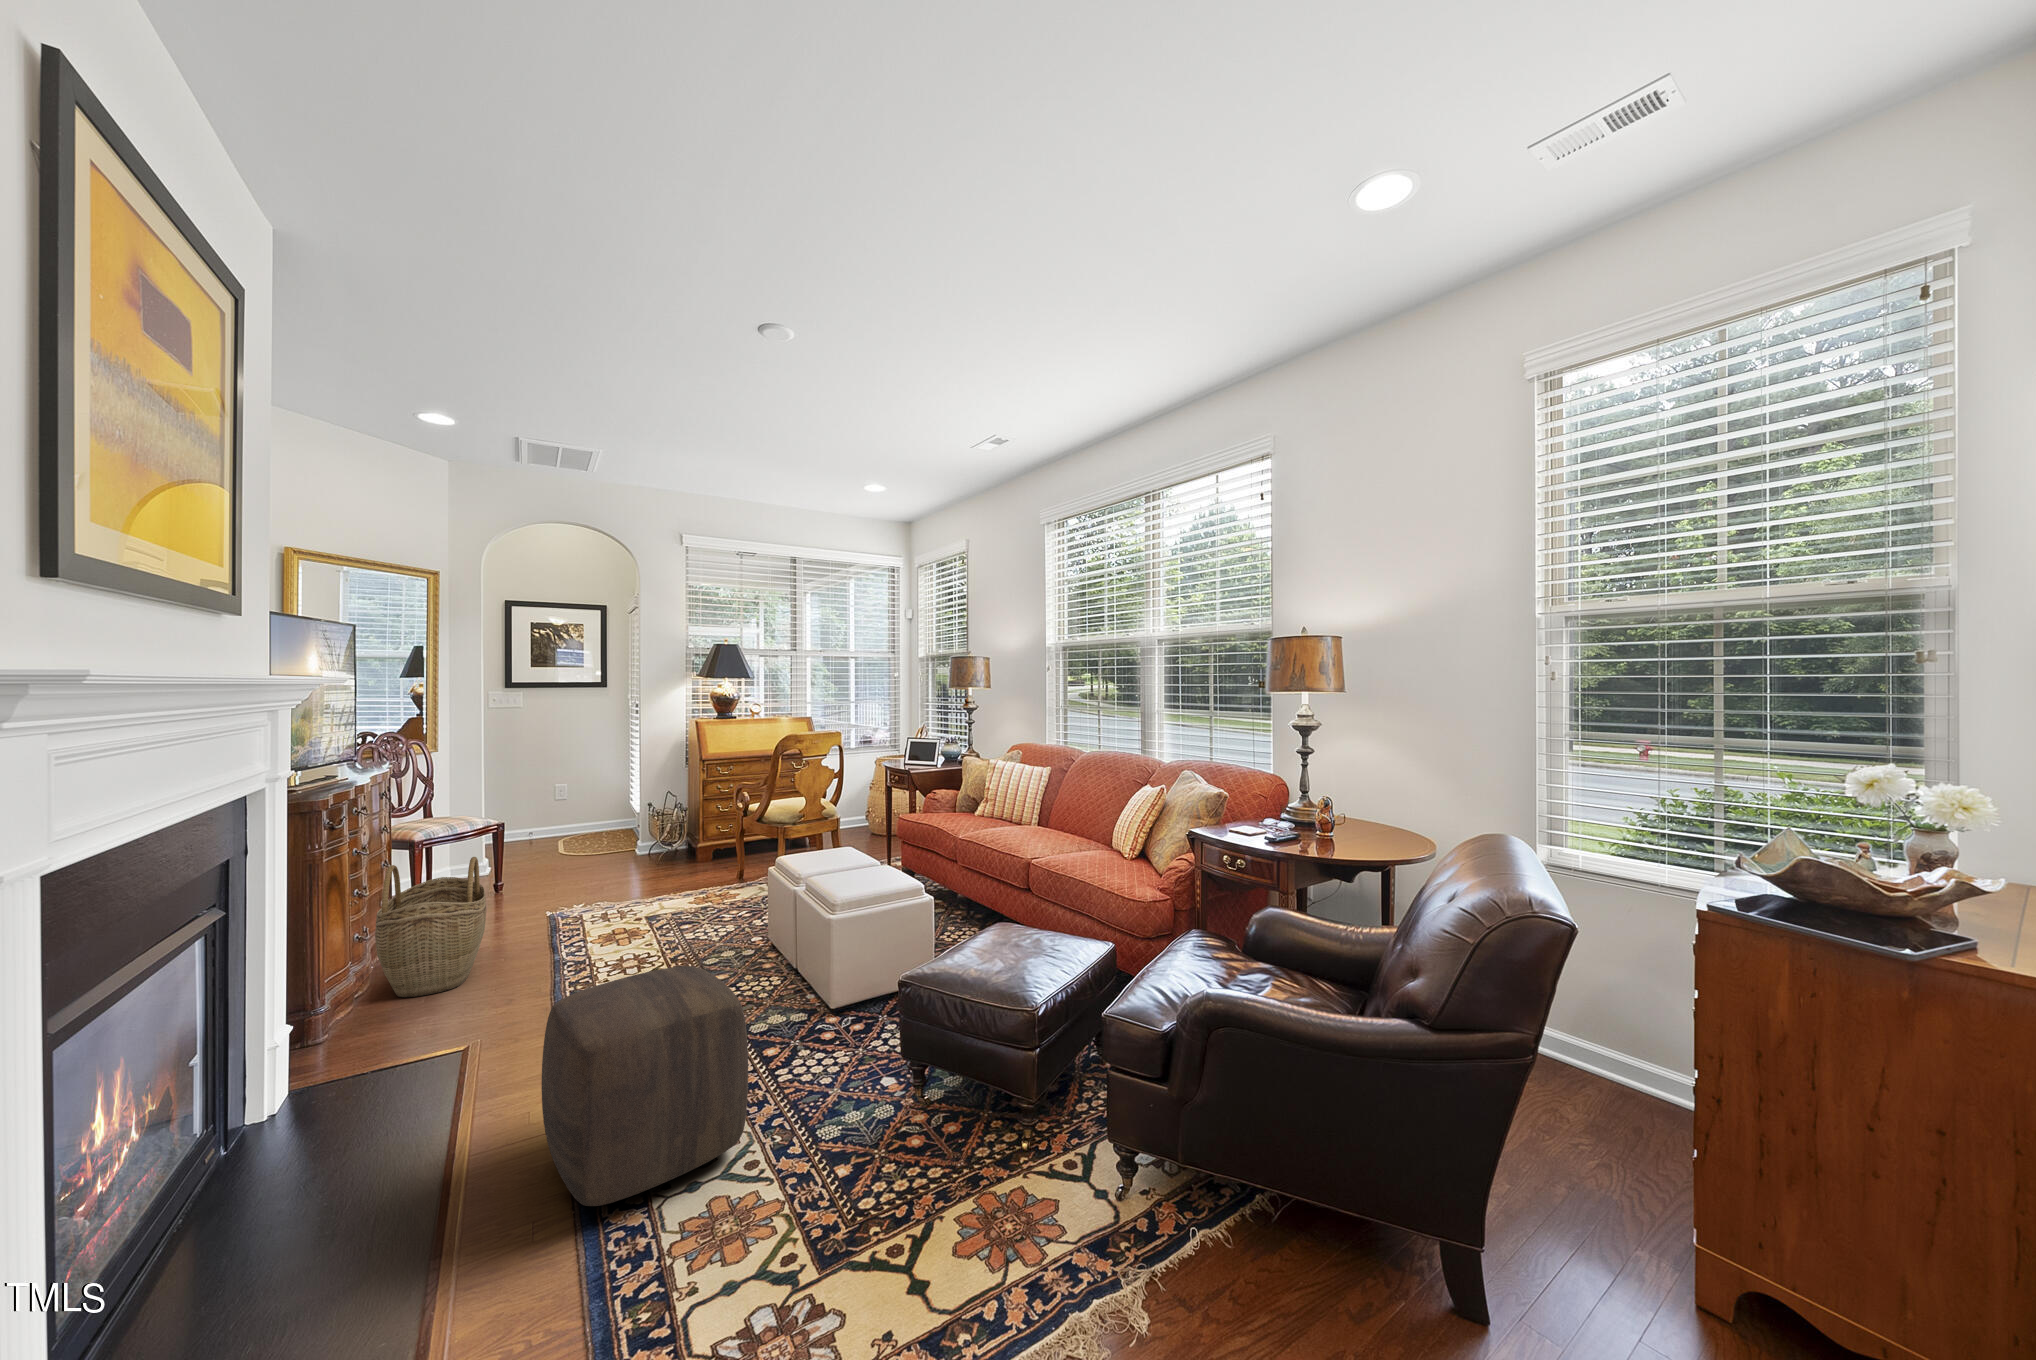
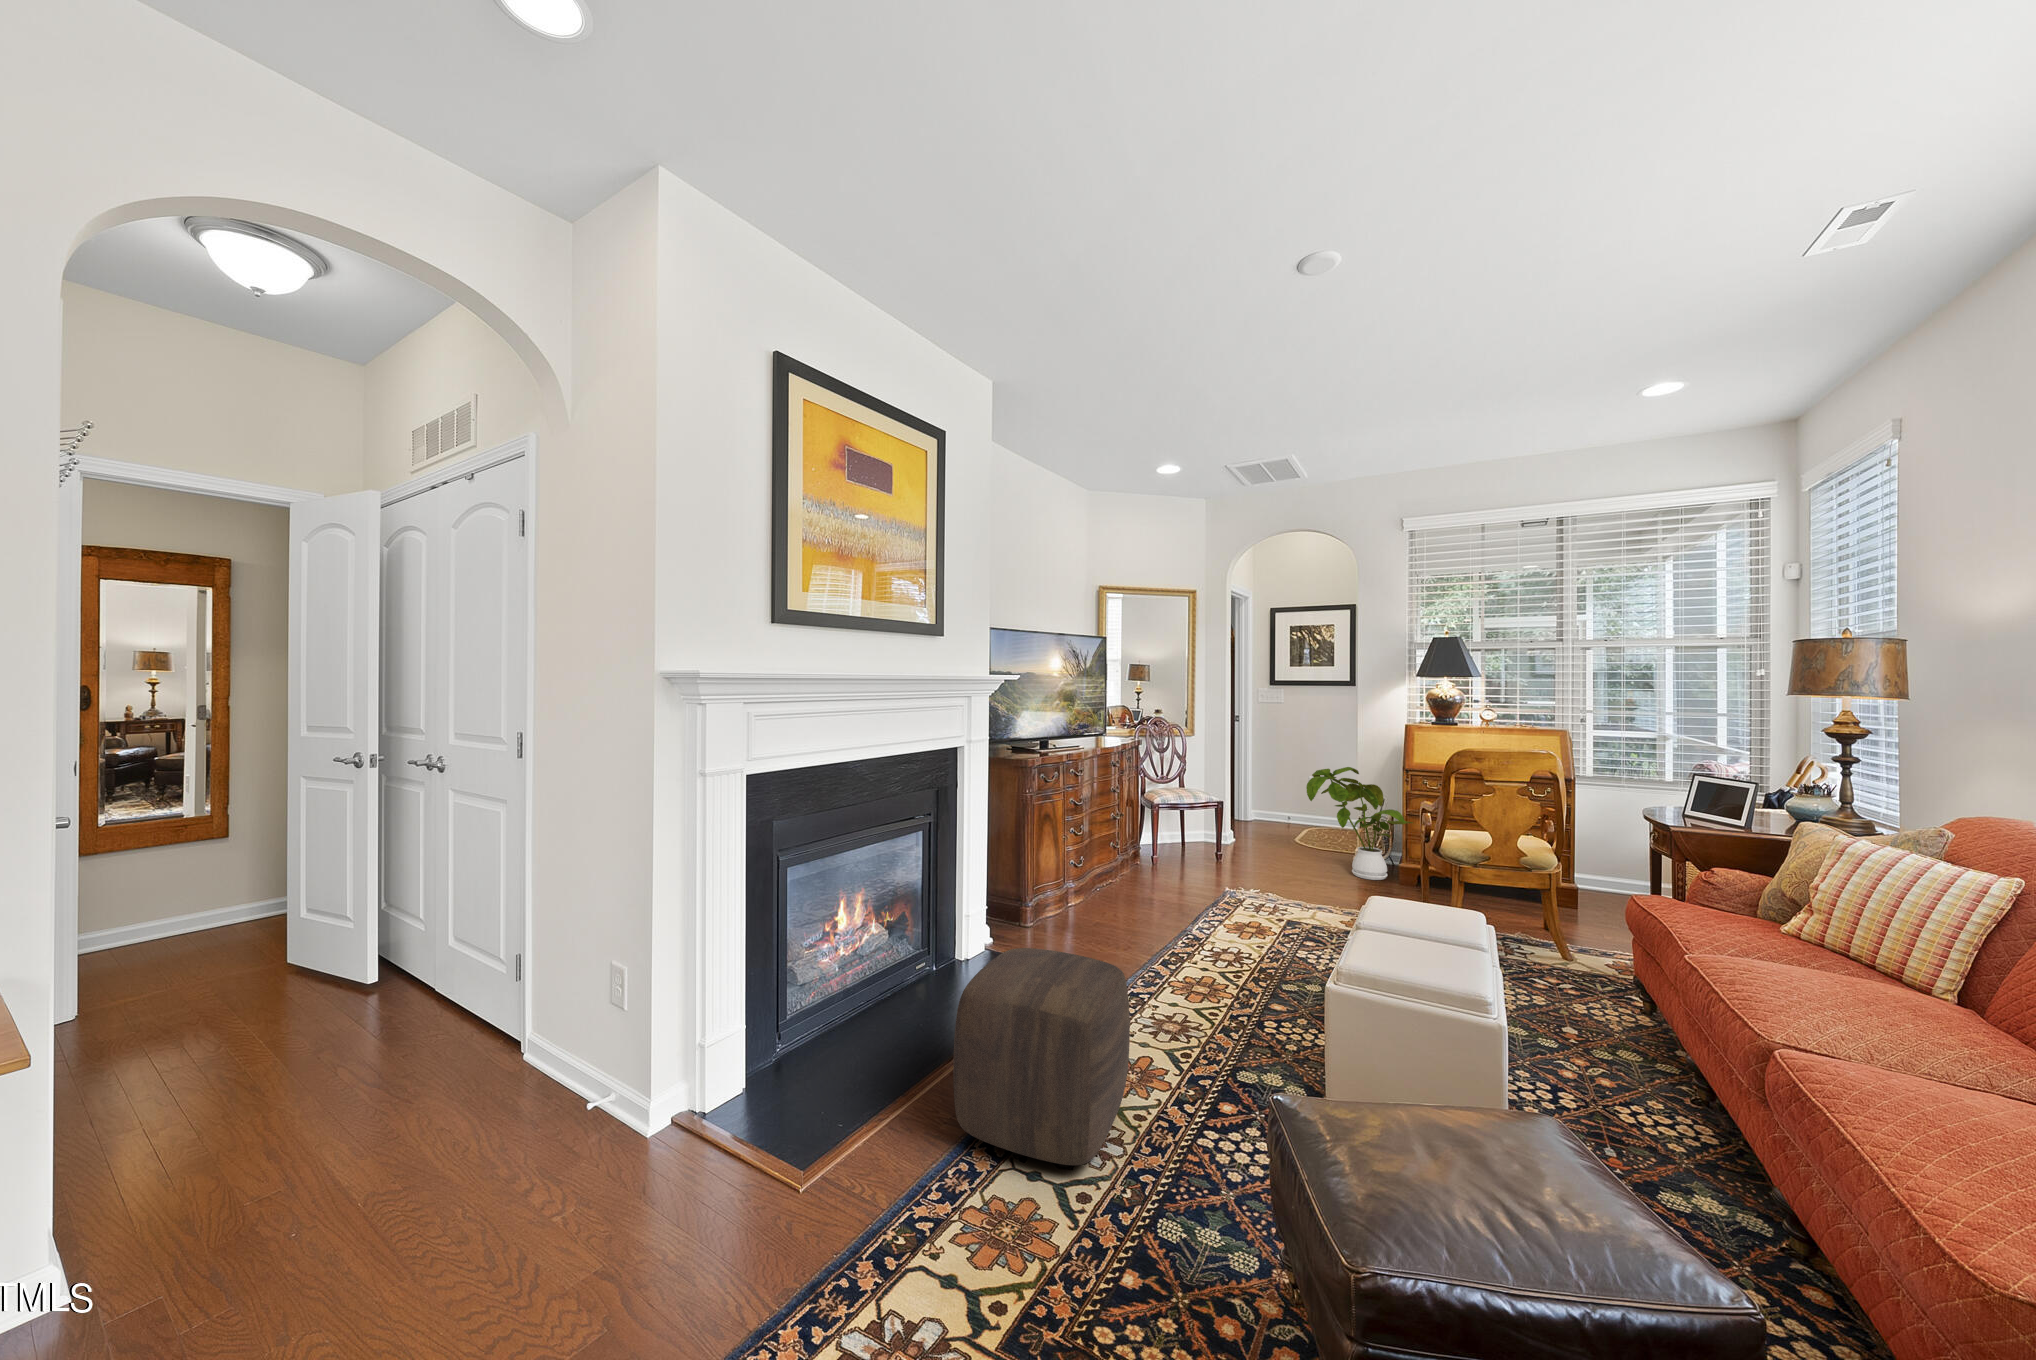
house plant: none [607,761,711,865] -> present [1306,767,1413,880]
woven basket: present [375,857,486,997] -> none [1070,816,1147,922]

